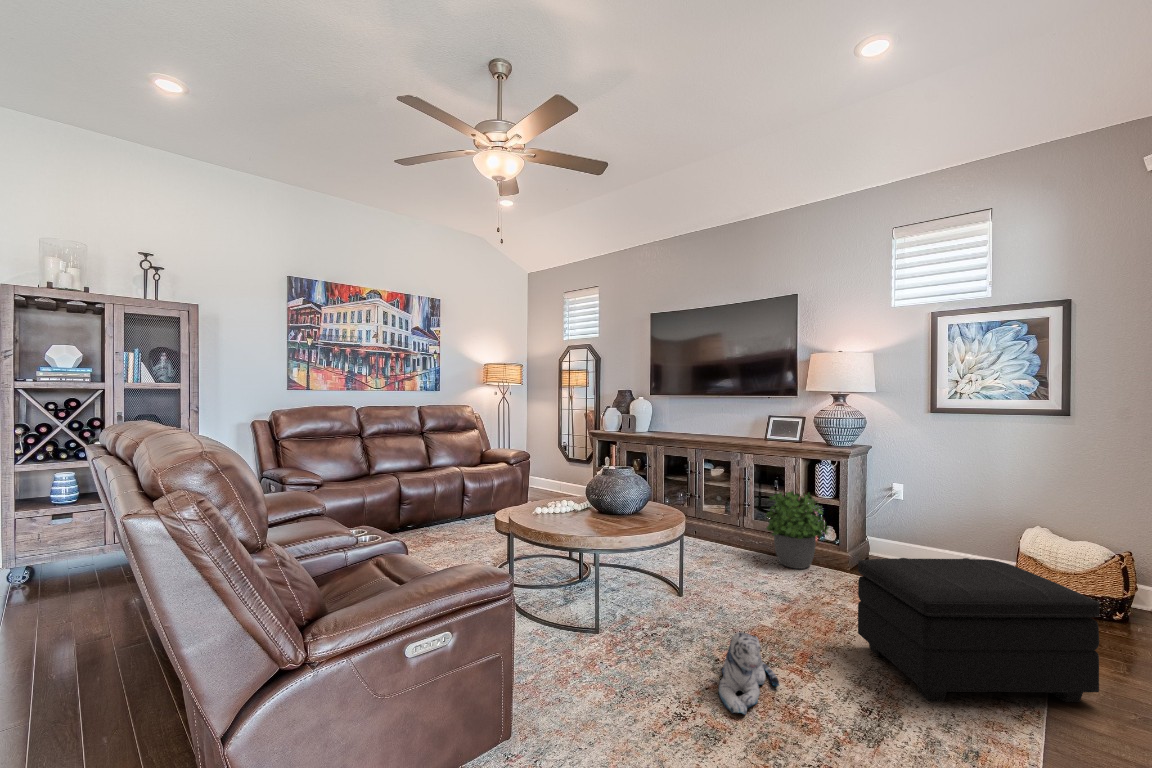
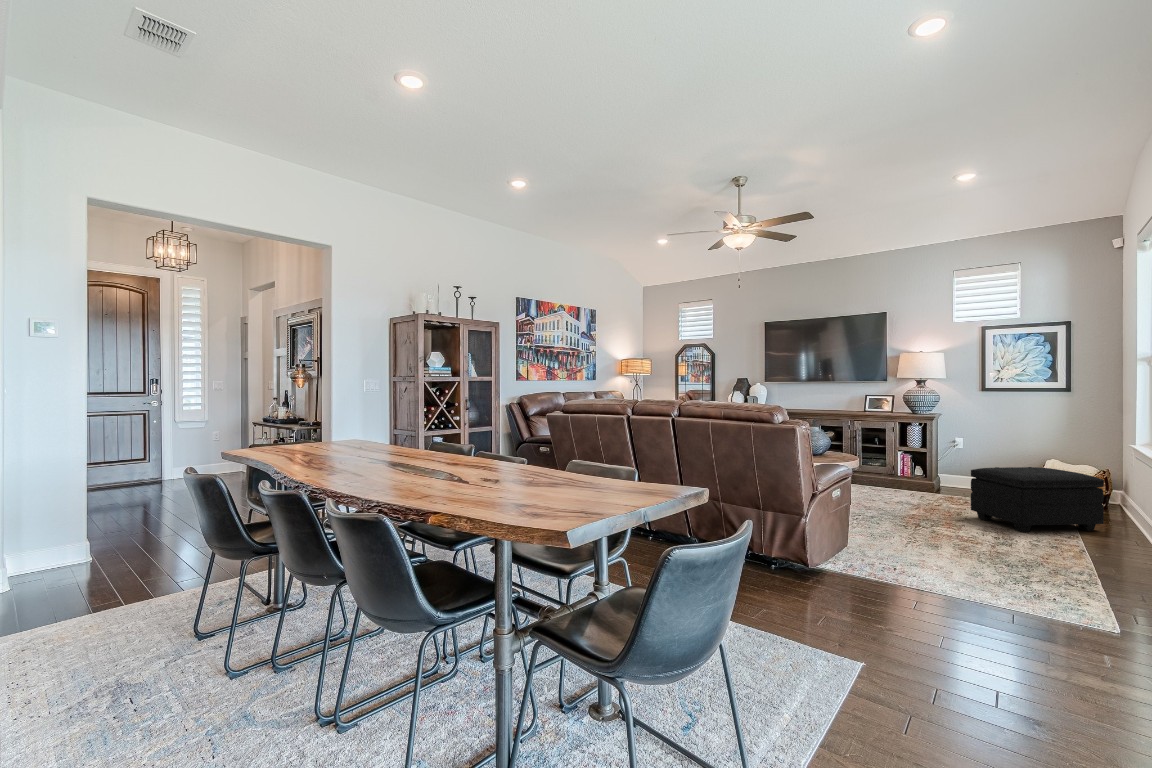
potted plant: present [766,491,829,569] -> none [876,442,924,491]
plush toy: present [718,632,779,714] -> none [910,500,946,536]

